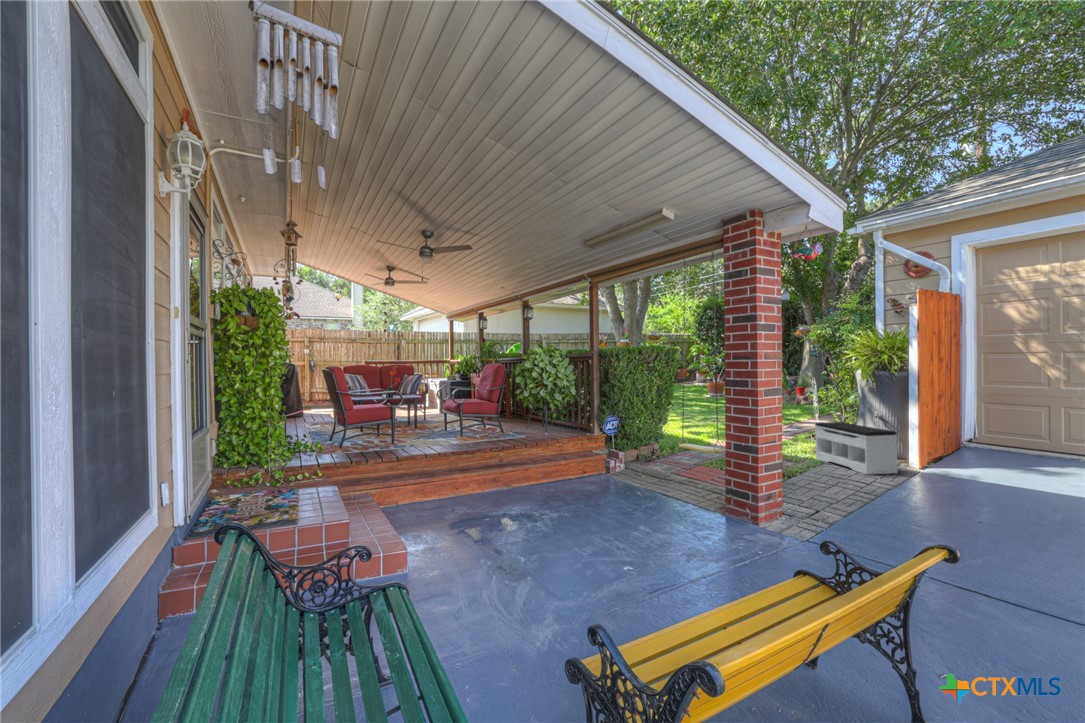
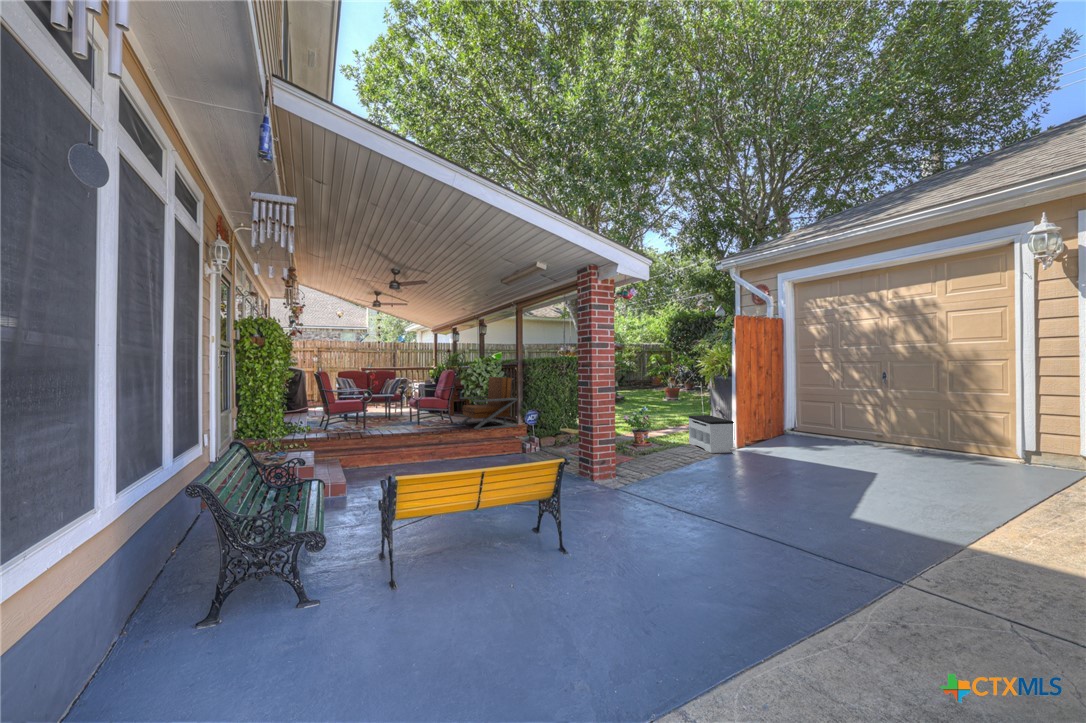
lounge chair: none [511,373,595,445] -> present [460,377,518,430]

